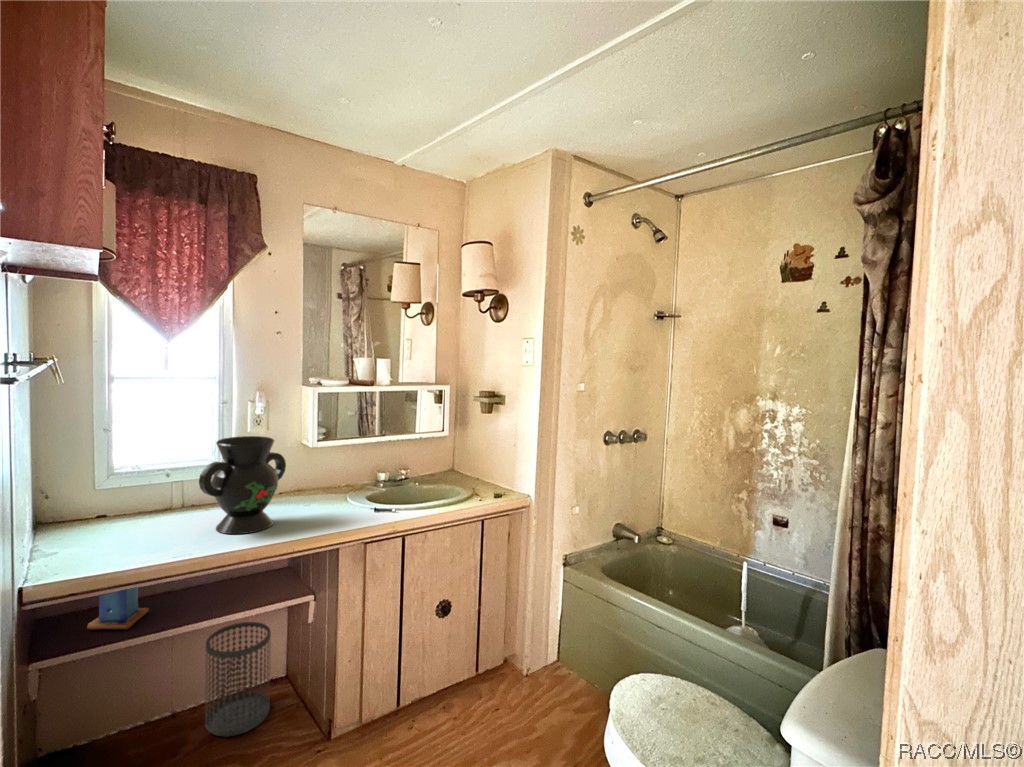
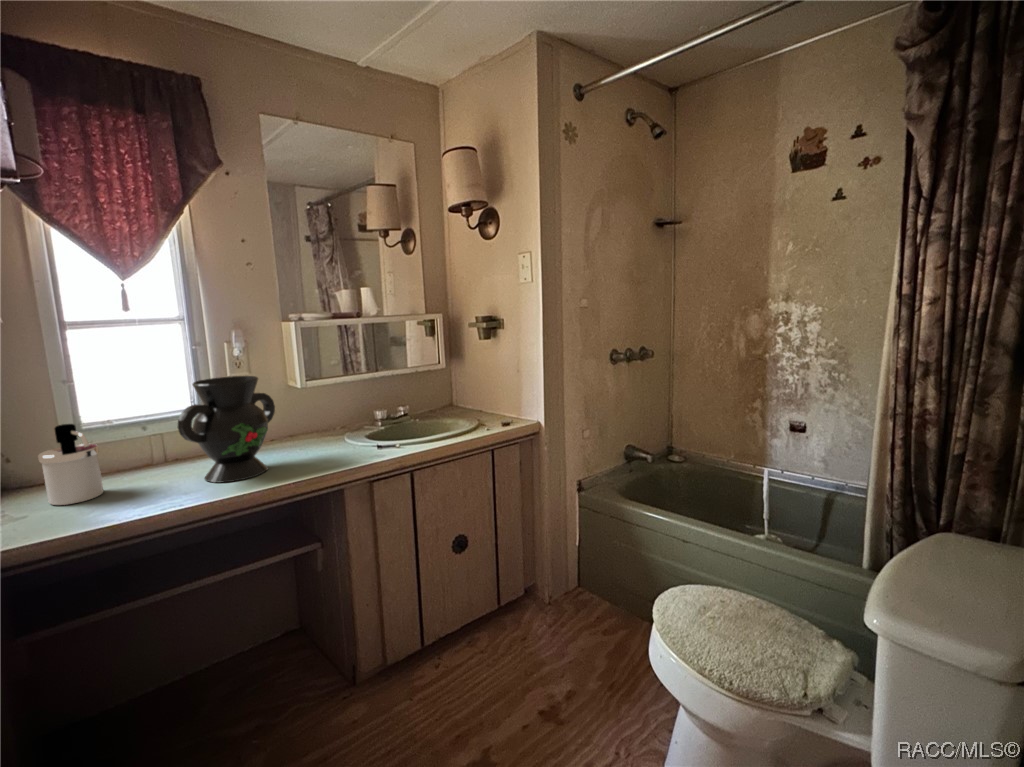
soap dispenser: none [76,471,128,544] -> present [38,424,103,505]
candle: present [87,587,149,630] -> none [74,522,142,597]
wastebasket: present [205,622,271,736] -> none [211,576,288,693]

